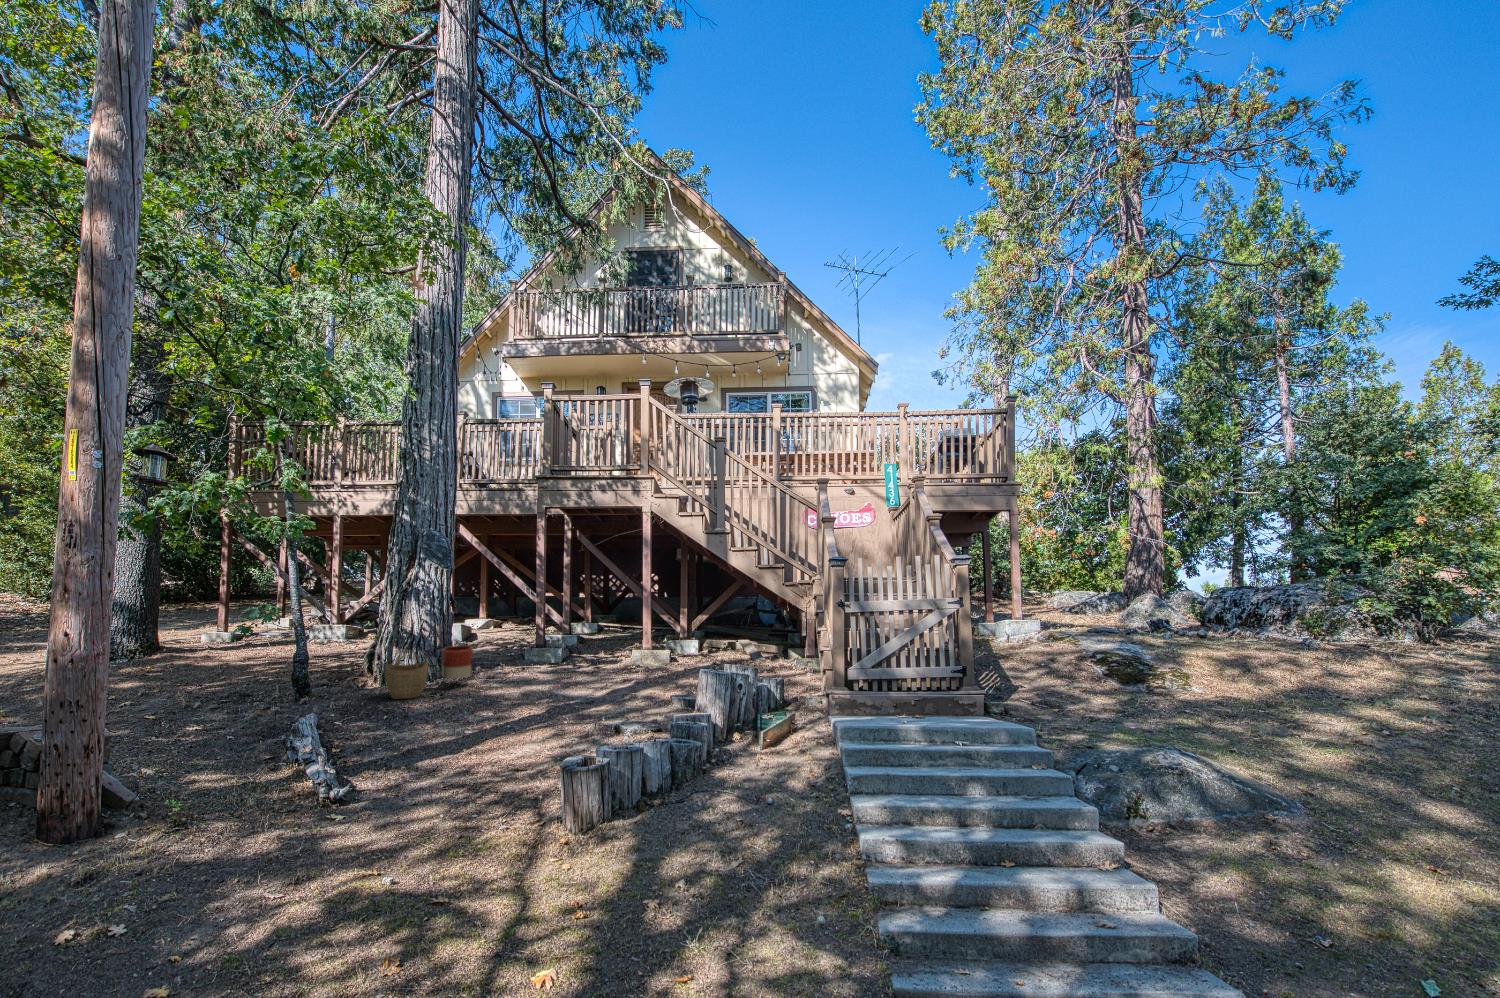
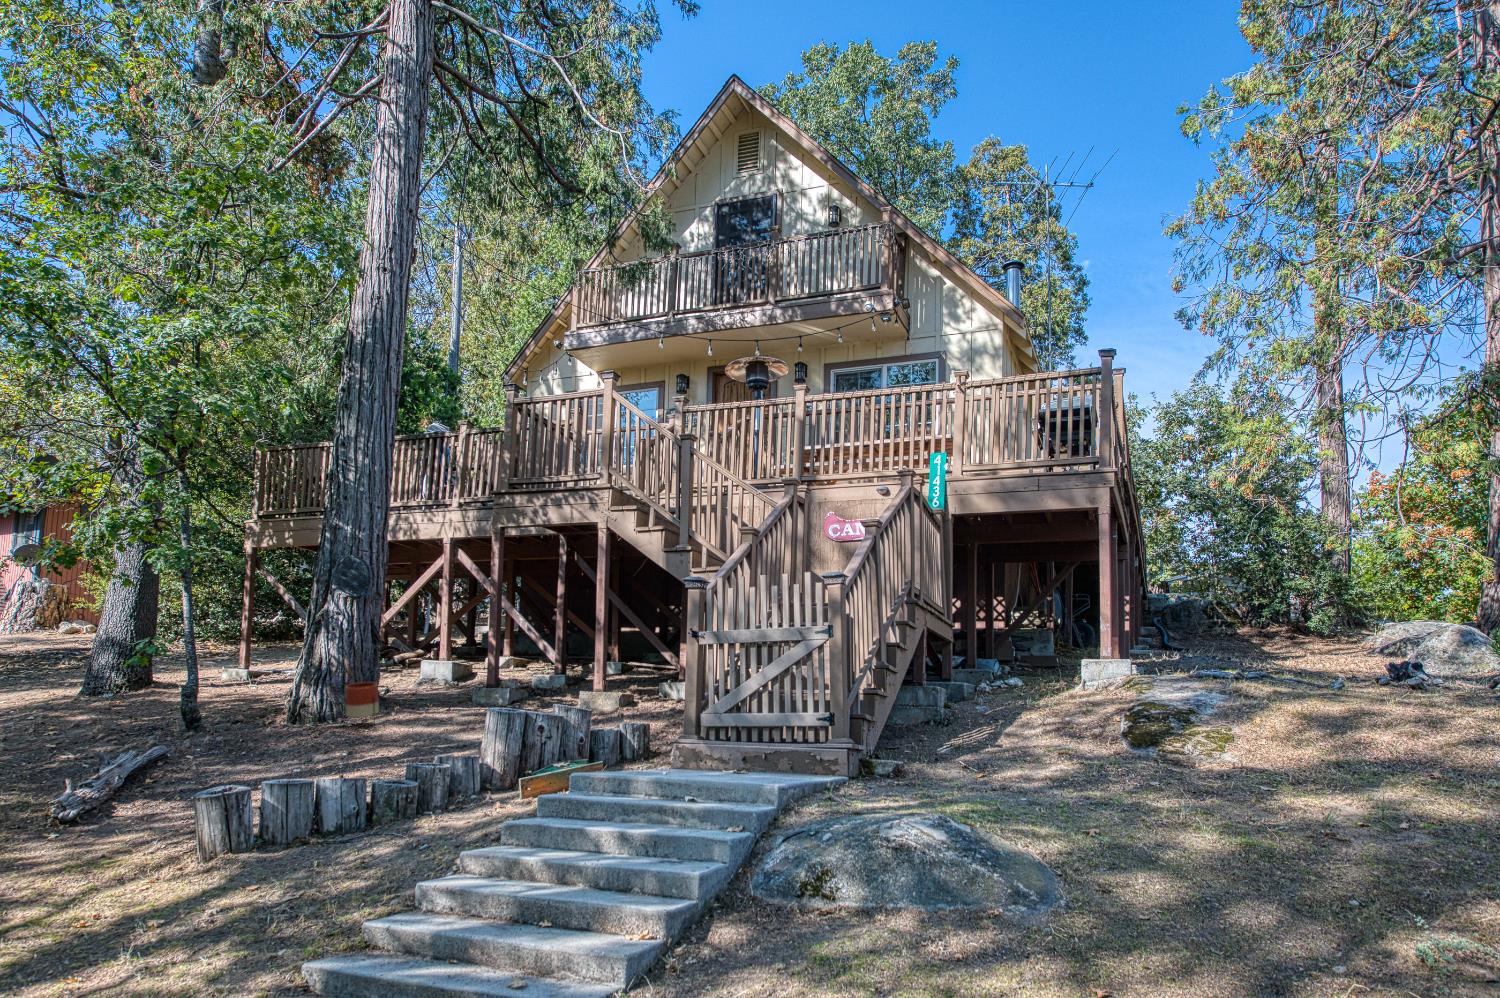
woven basket: present [385,651,428,699] -> none [278,685,324,737]

